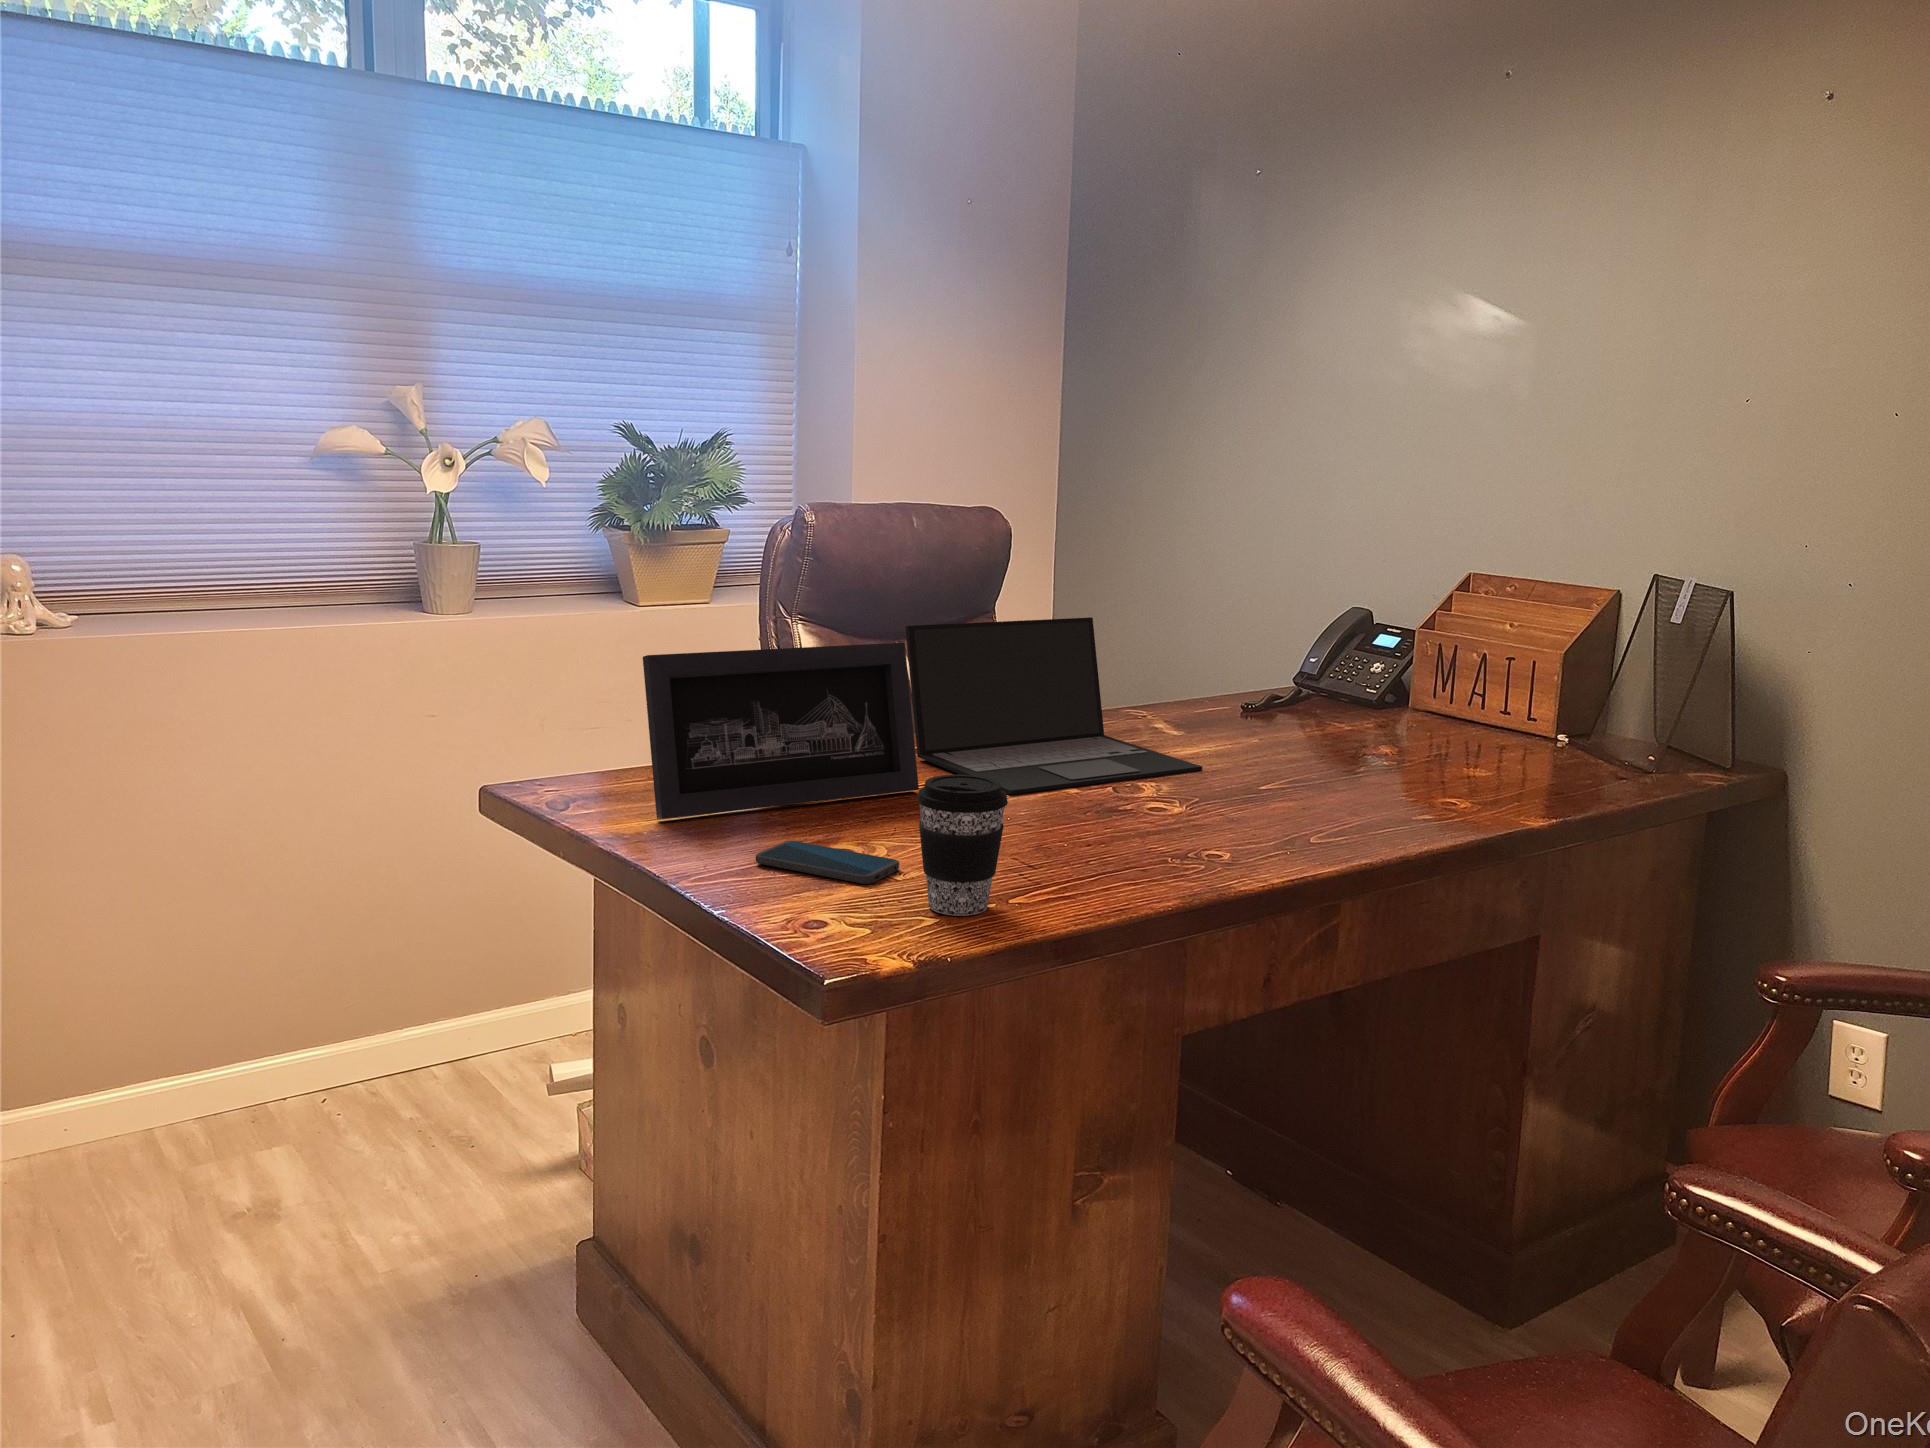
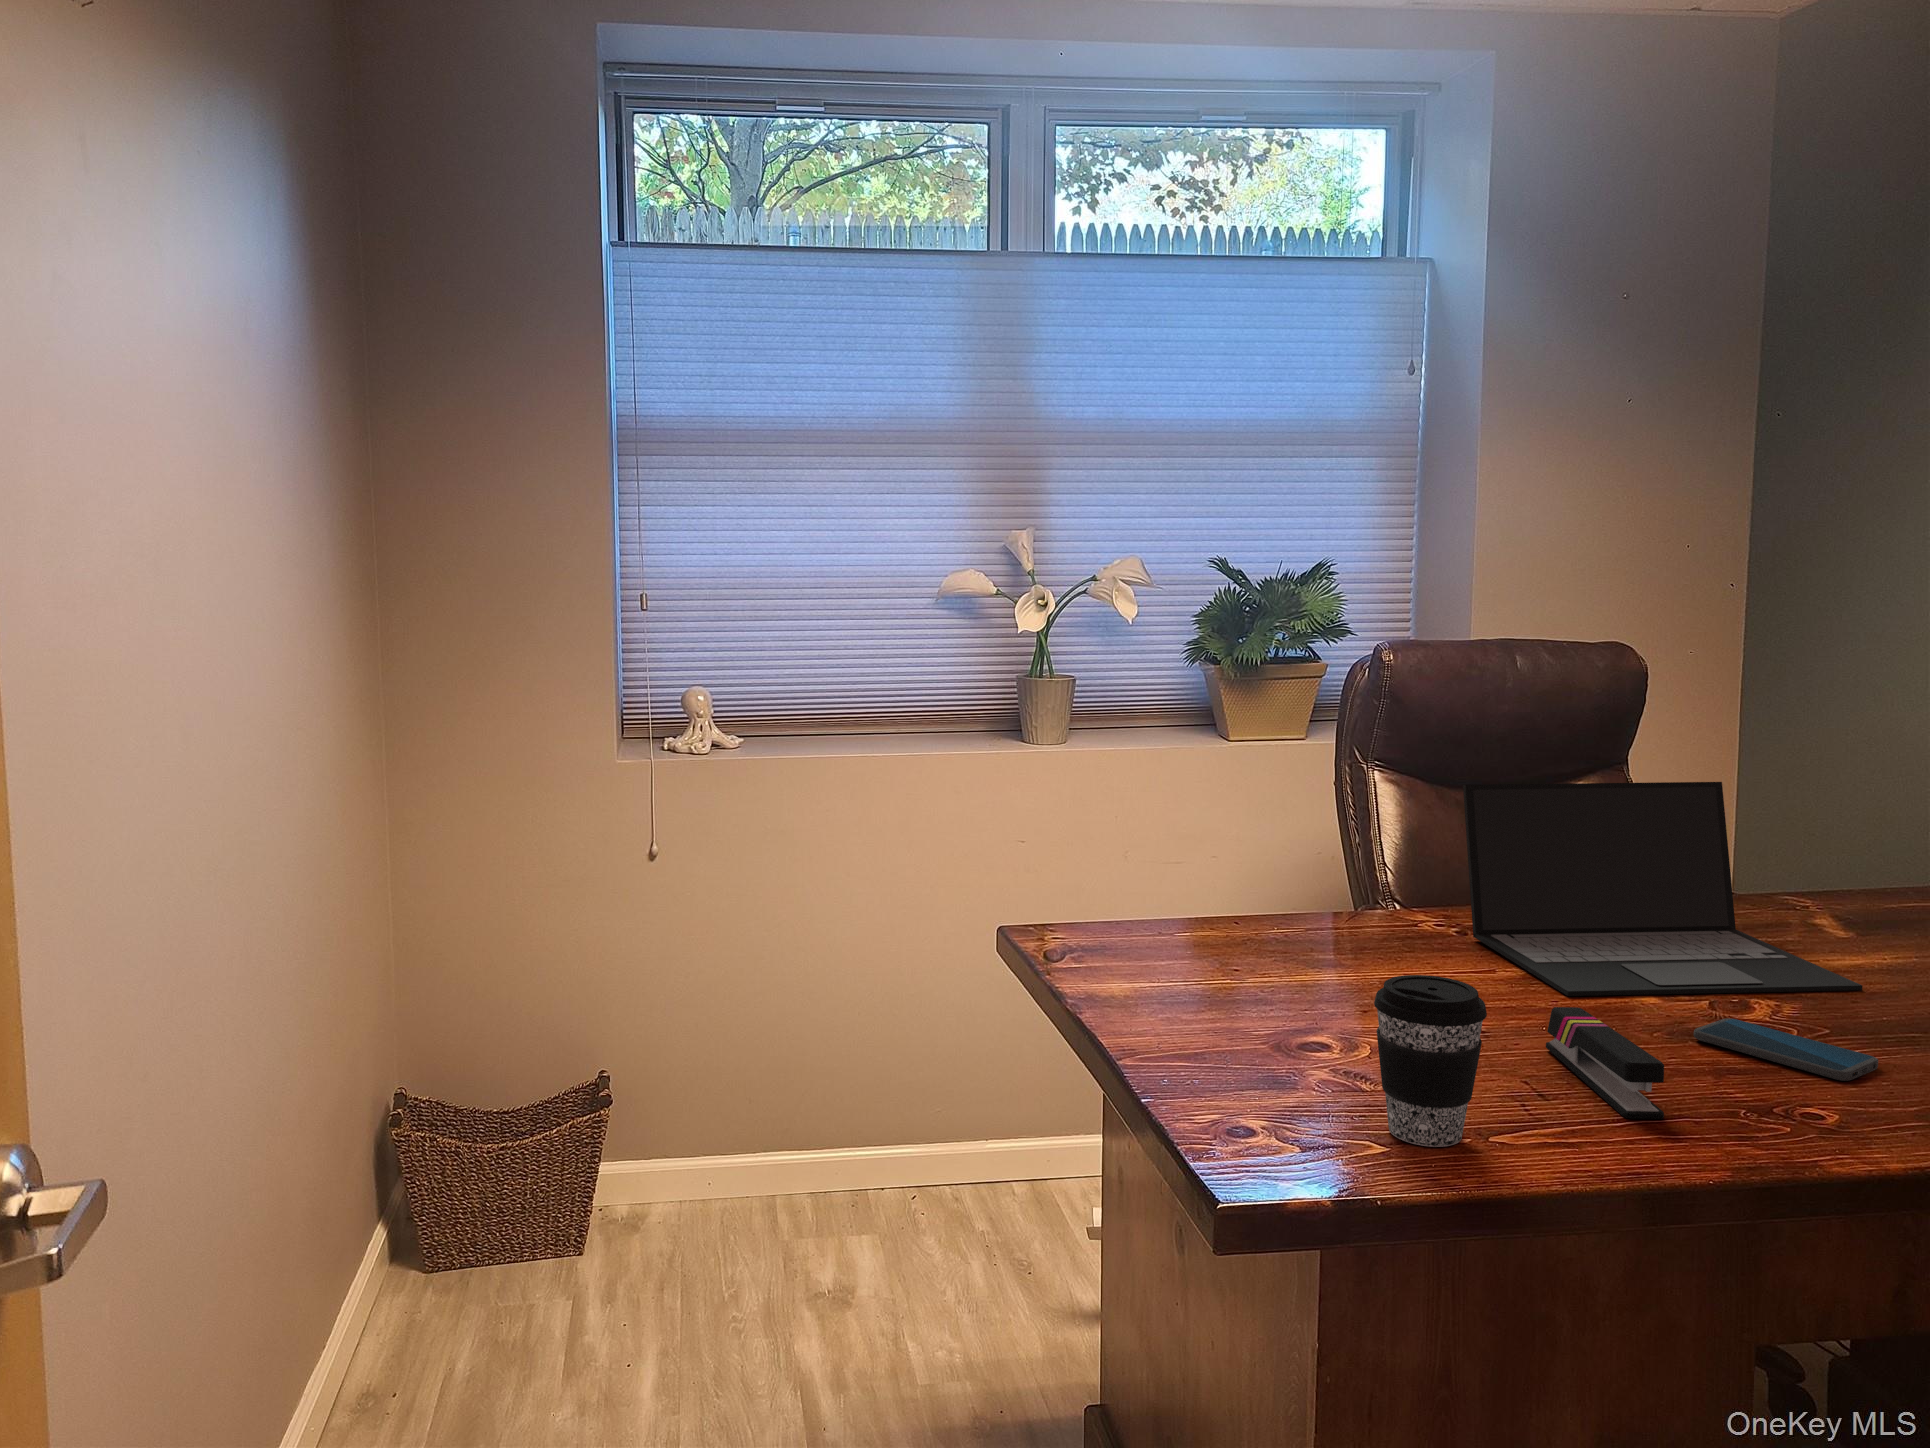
picture frame: present [643,643,919,819] -> none [1139,807,1453,982]
stapler: none [1014,797,1119,875] -> present [1546,1007,1664,1119]
smartphone: present [755,841,899,884] -> present [1694,1018,1878,1081]

